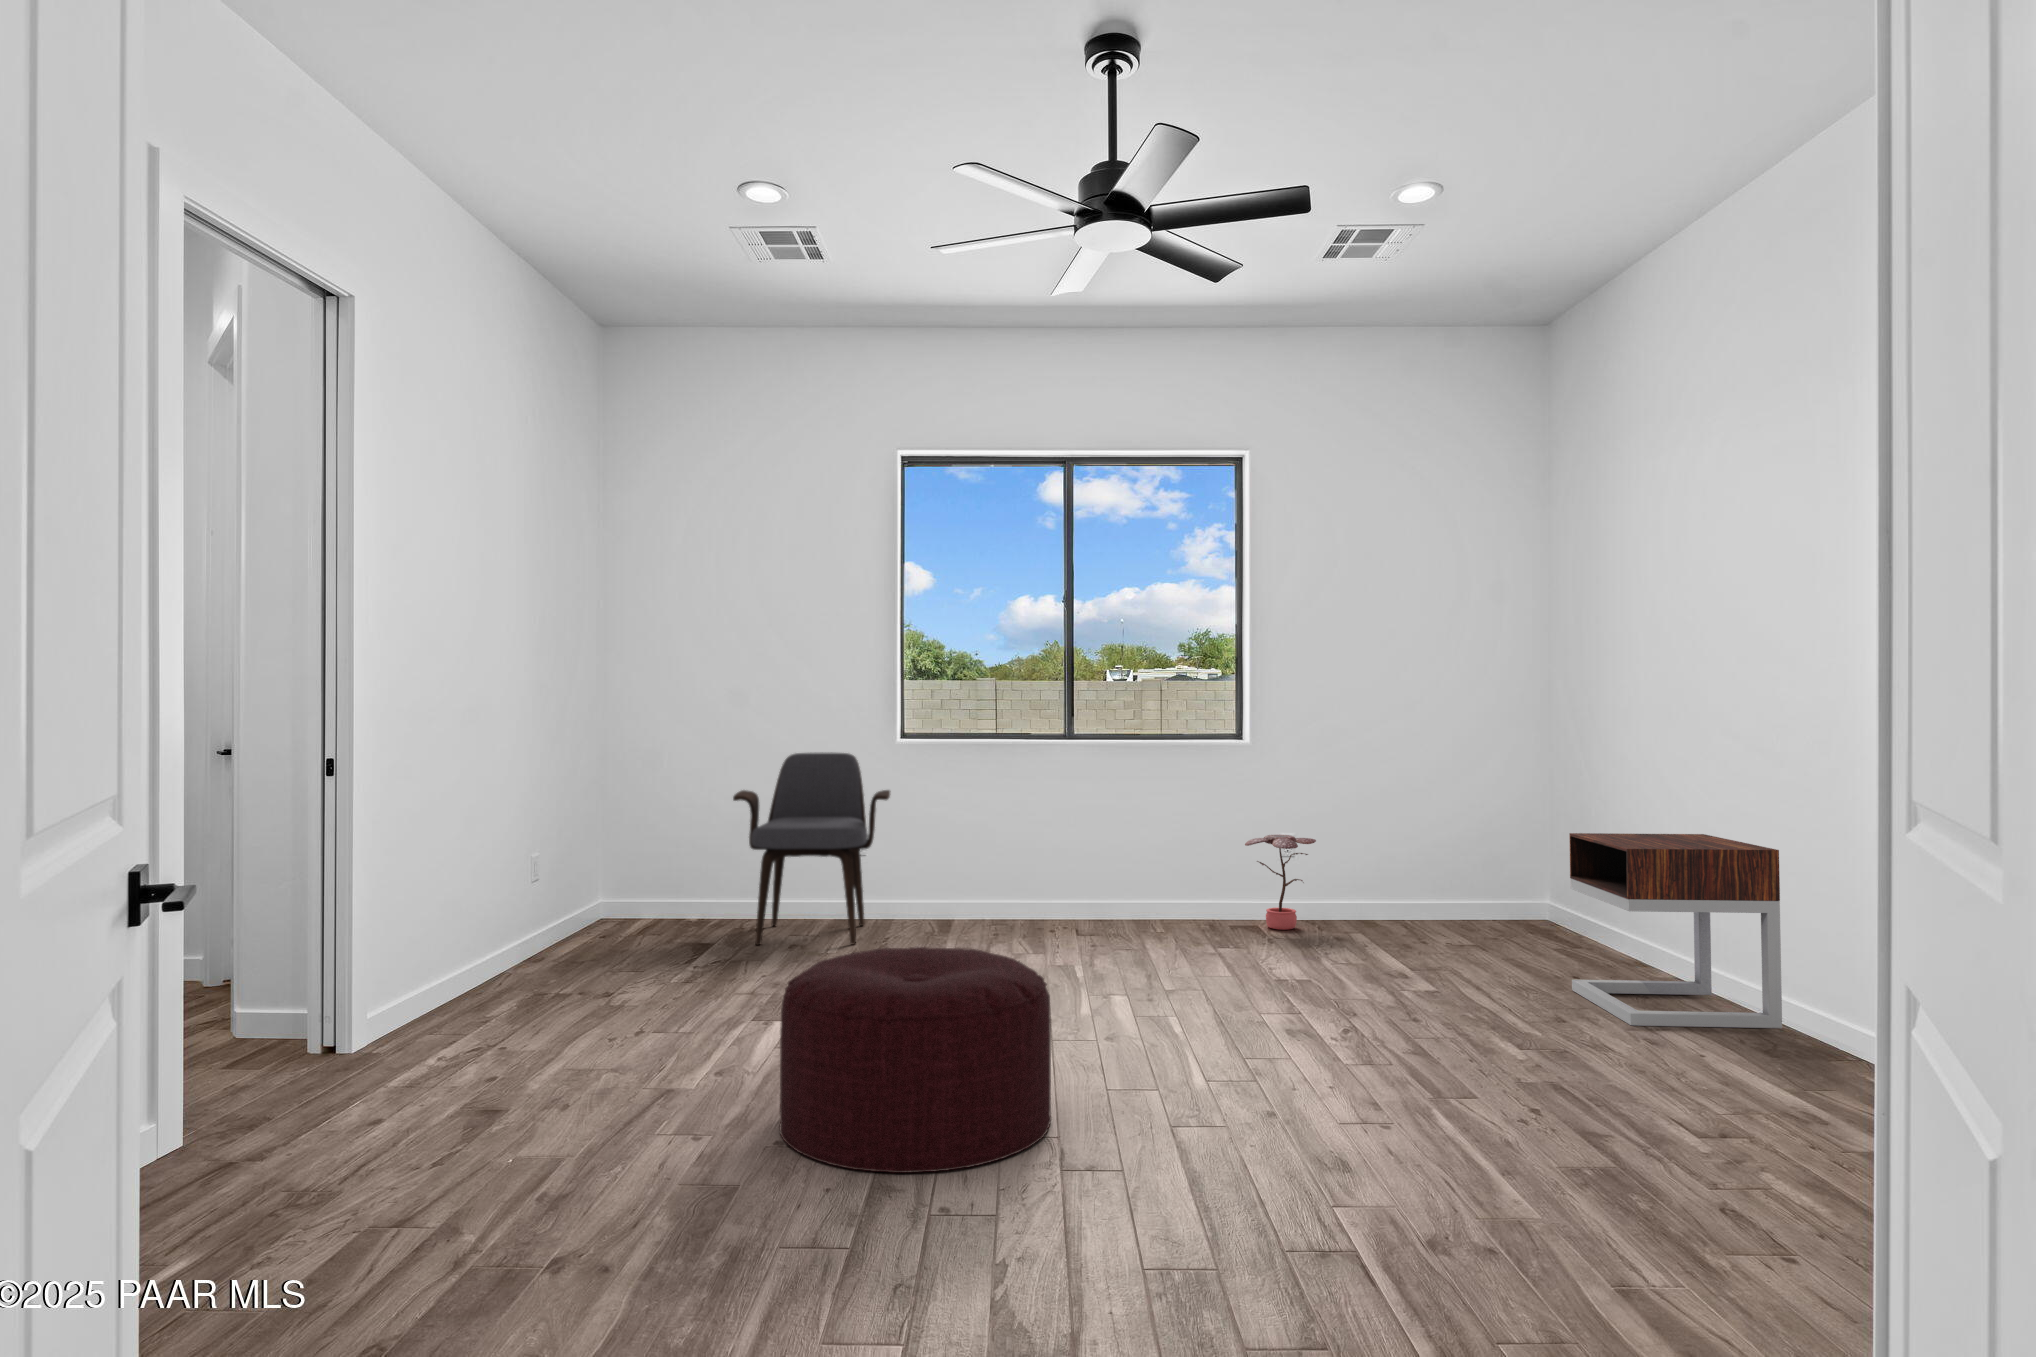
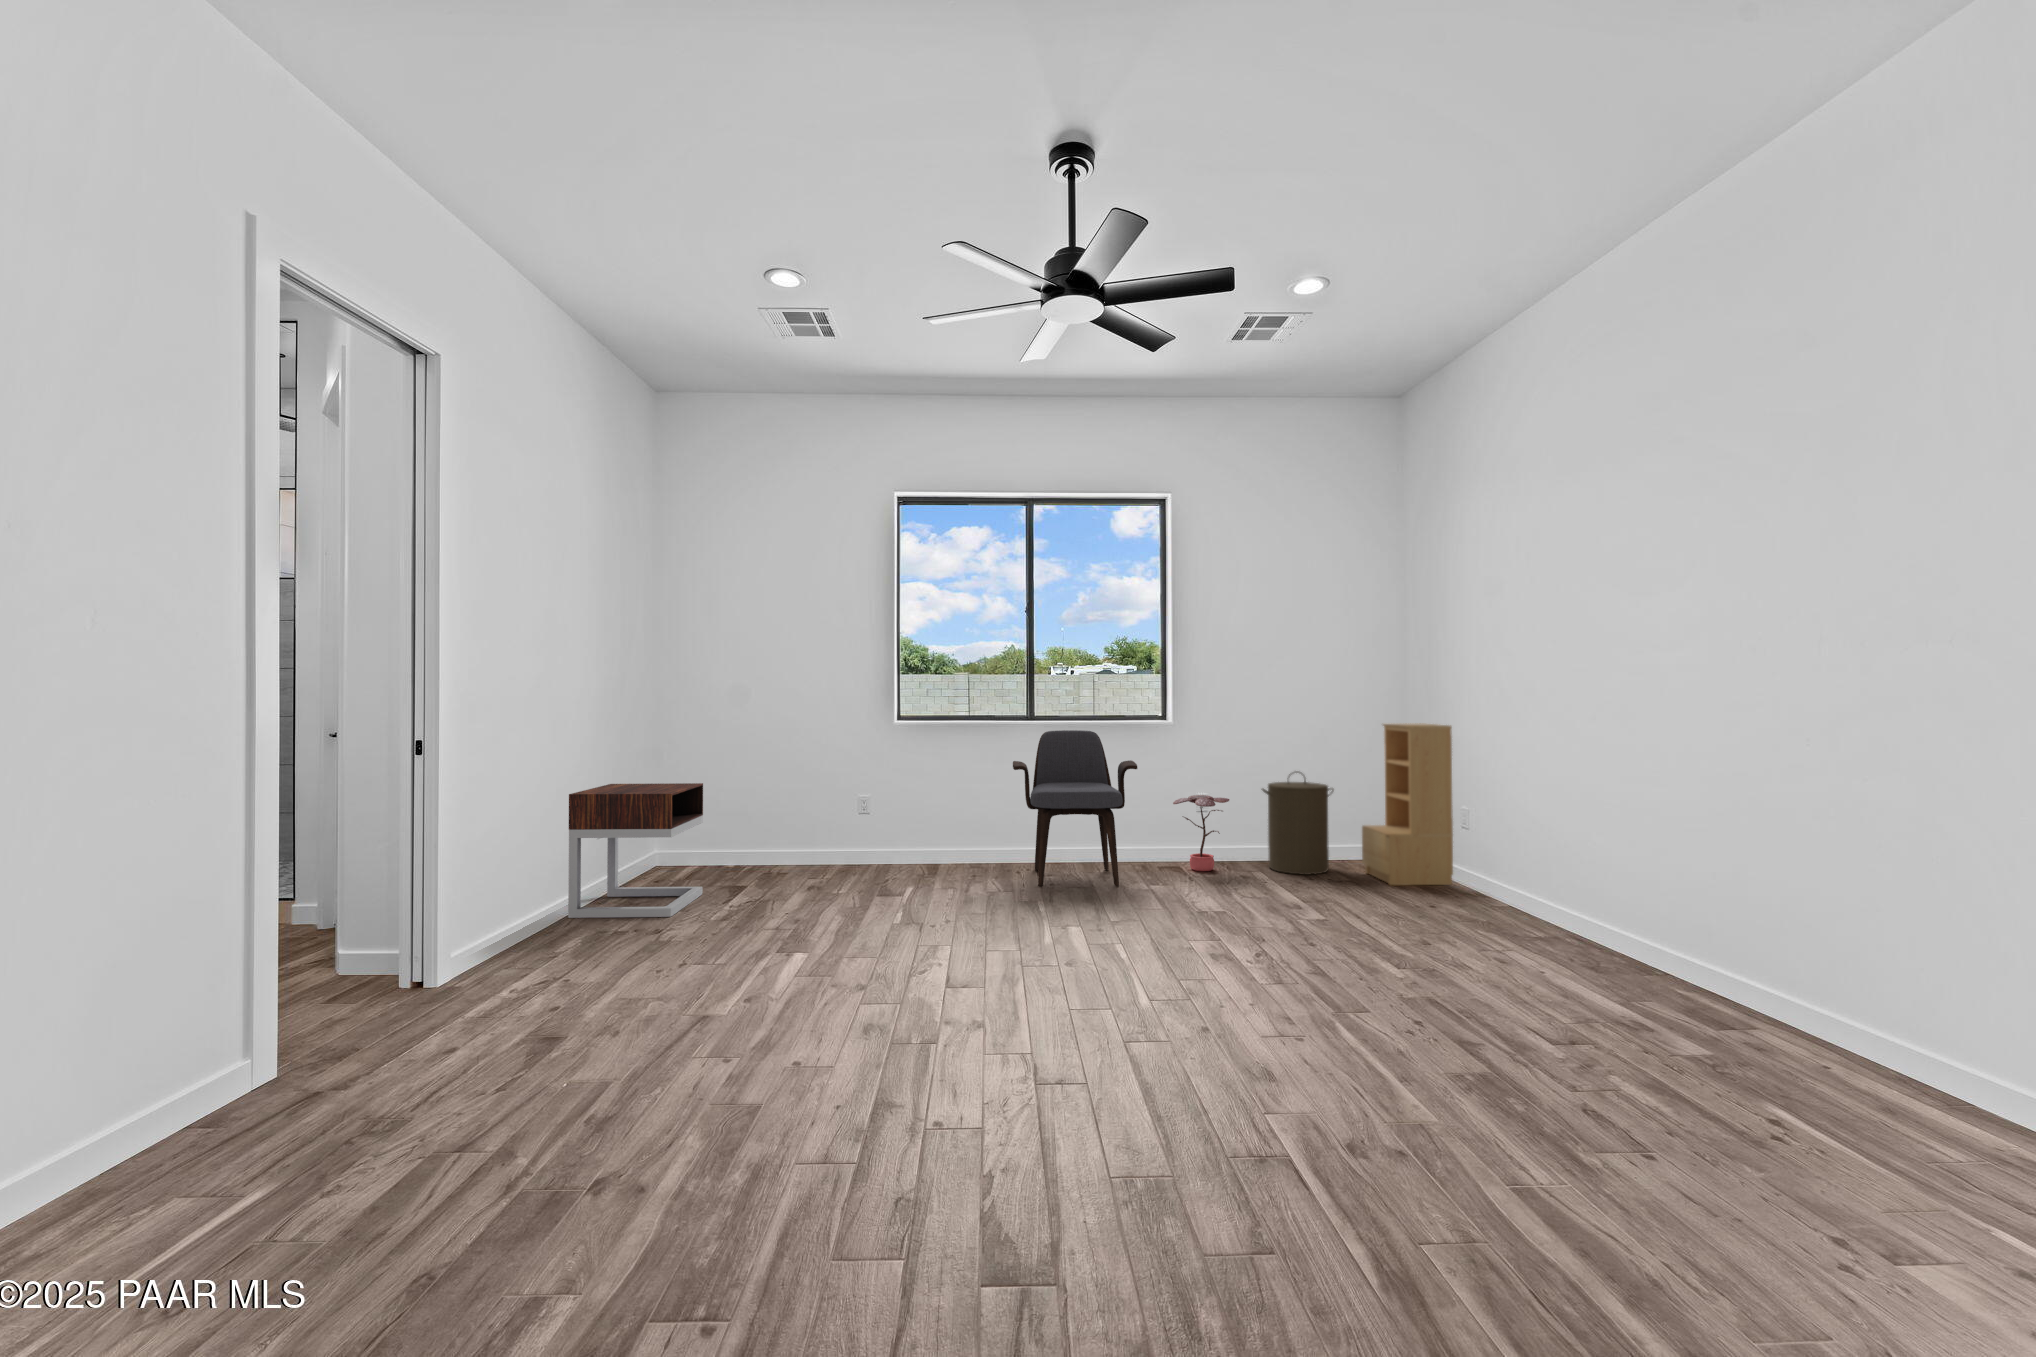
bookshelf: none [1483,746,1598,949] -> present [1362,723,1453,885]
armchair: present [733,752,890,945] -> present [1013,730,1137,886]
laundry hamper: none [1356,805,1448,935] -> present [1262,771,1334,875]
nightstand: present [1569,833,1782,1028] -> present [568,783,703,918]
ottoman: present [780,946,1051,1173] -> none [798,896,1026,1091]

